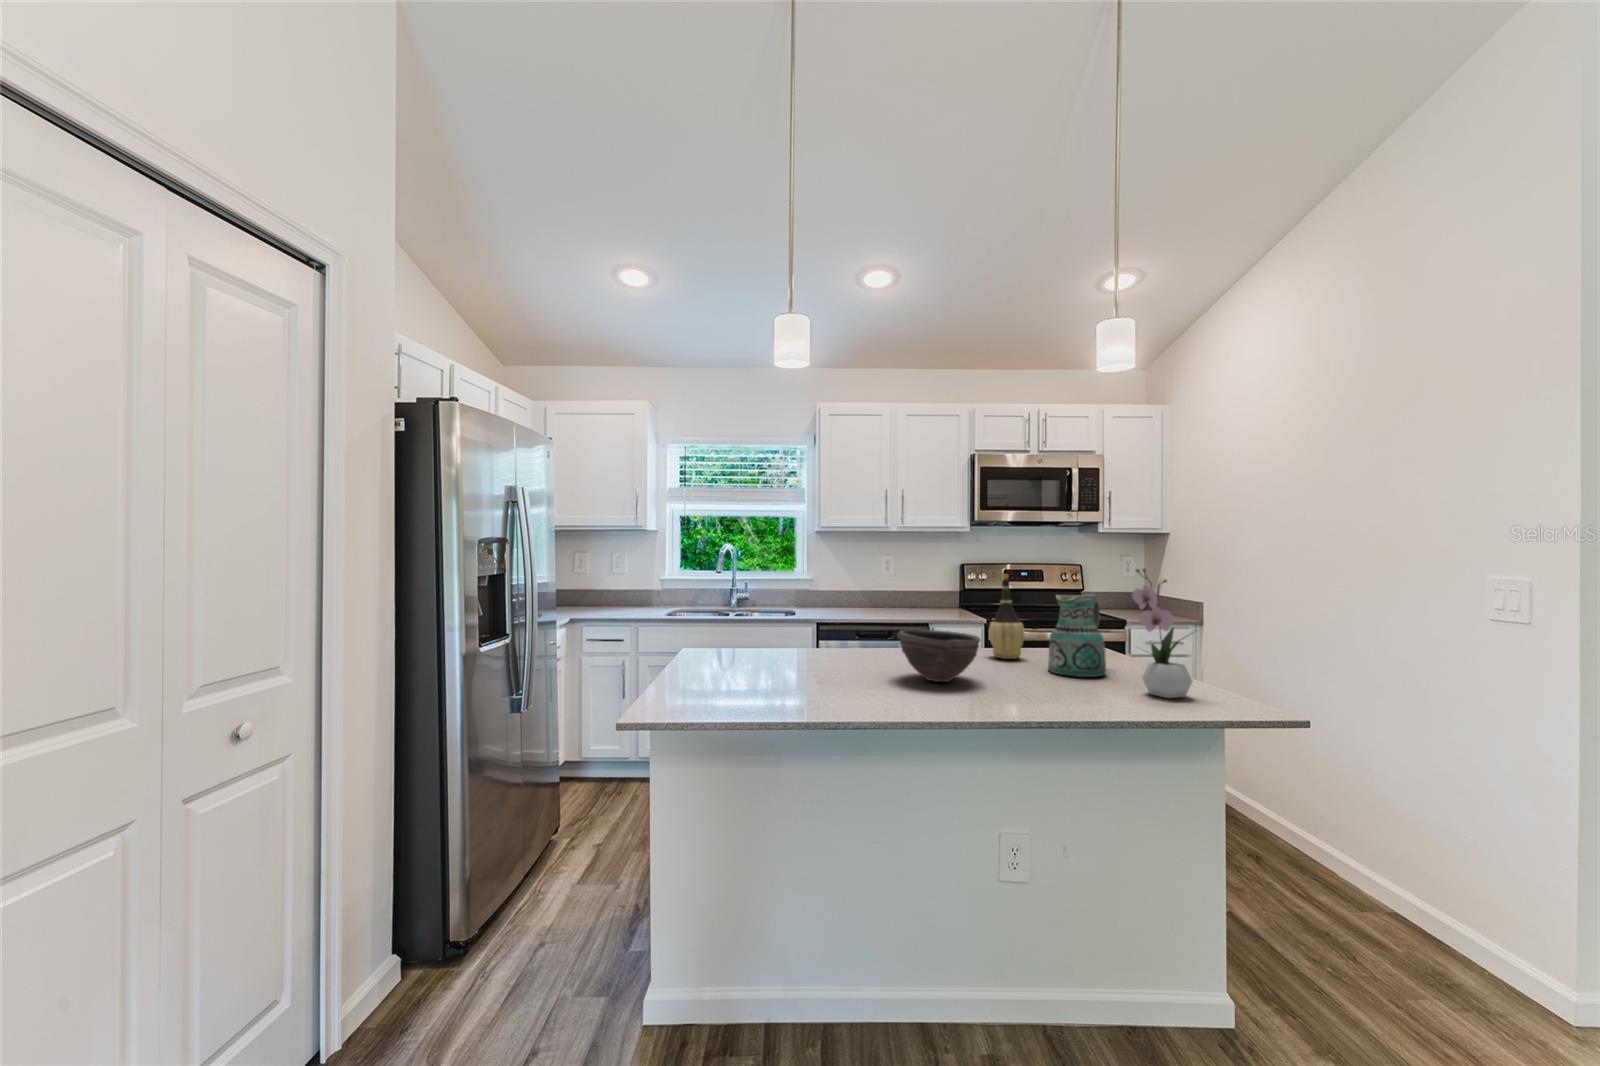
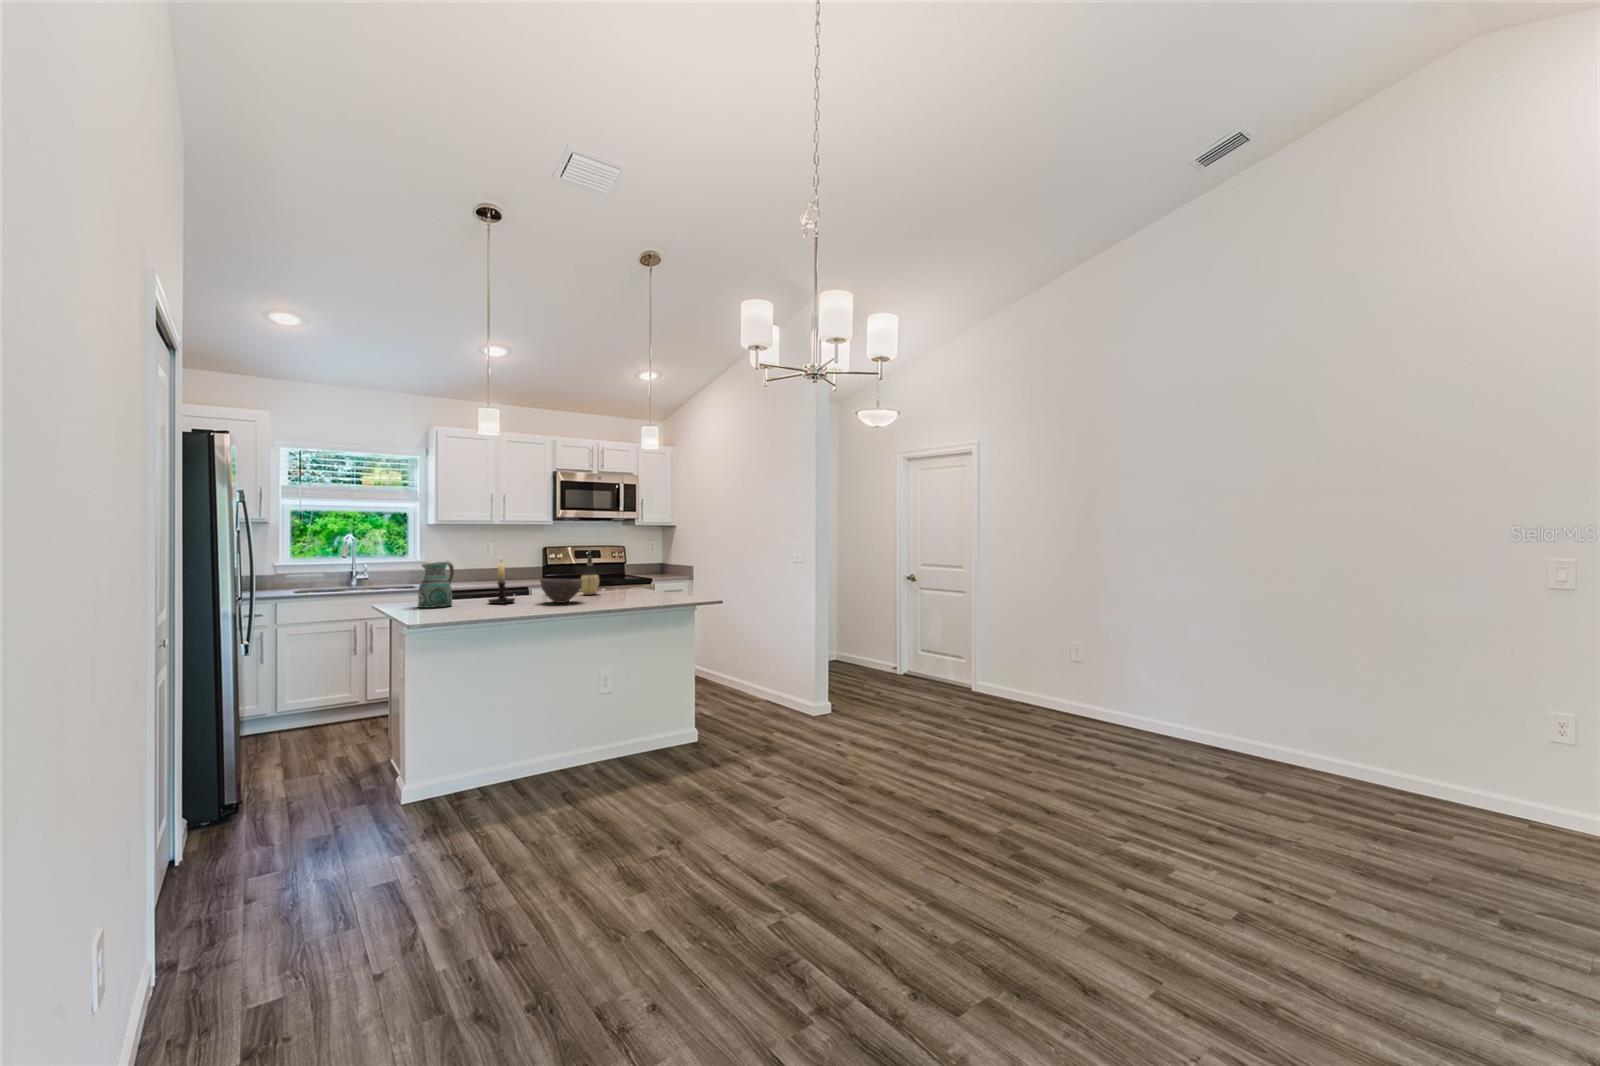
flower arrangement: present [1132,569,1192,698] -> none [650,544,676,600]
candle holder: none [817,582,862,671] -> present [488,558,515,604]
ceramic pitcher: present [1048,593,1106,677] -> present [418,561,454,608]

